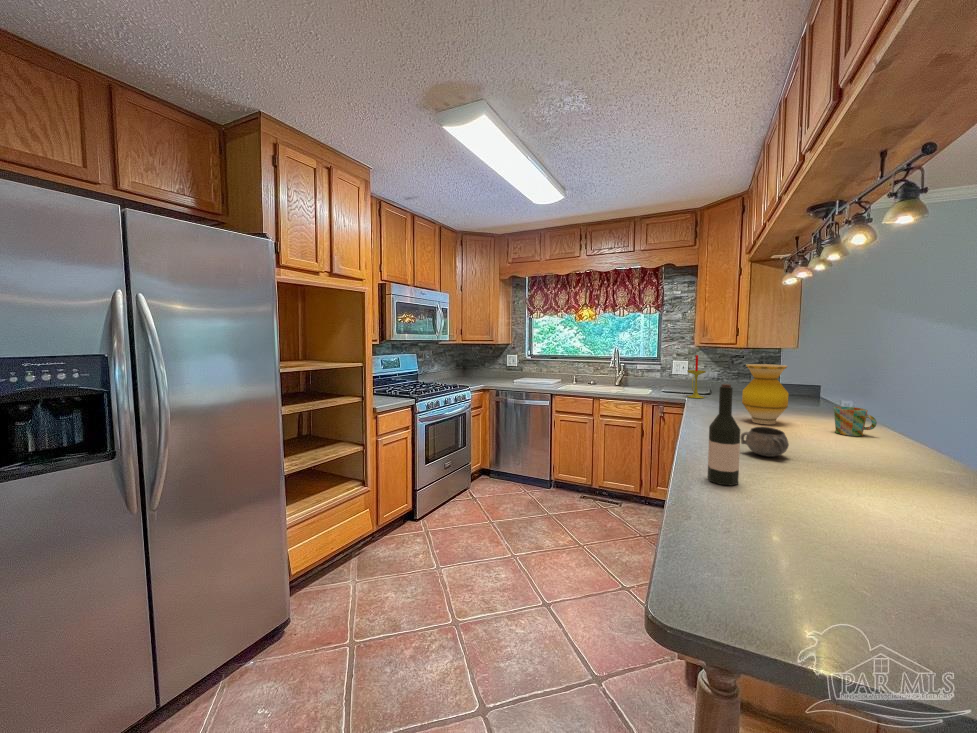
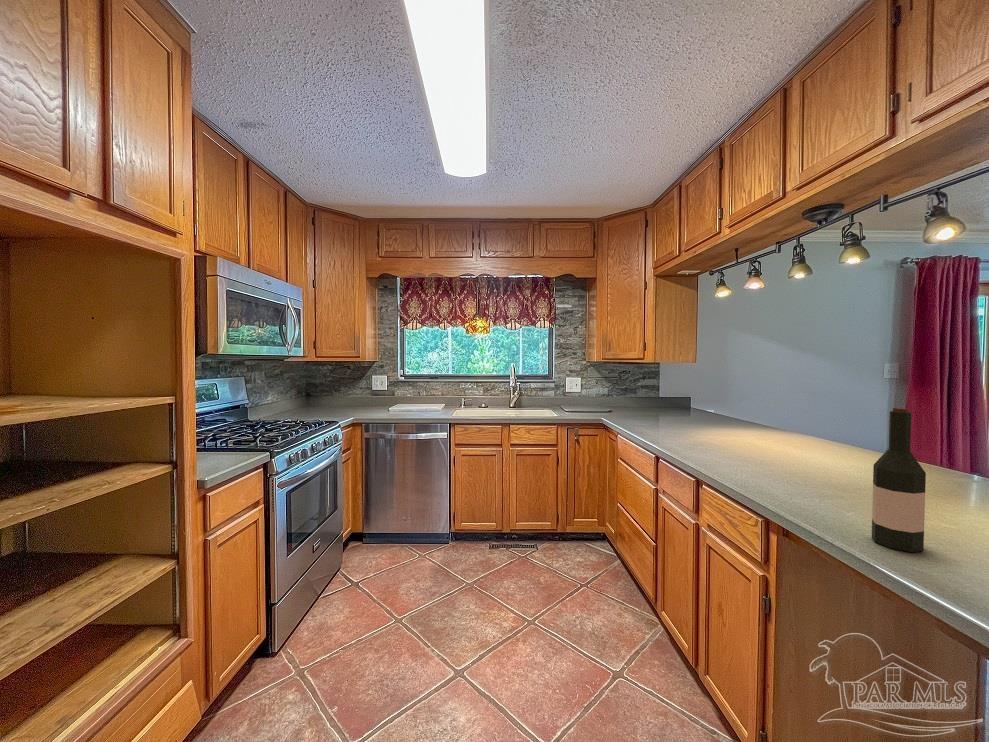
candle: present [687,355,706,398] -> none [601,370,620,418]
vase: present [742,364,789,425] -> none [702,379,748,444]
mug: present [834,407,877,436] -> none [791,419,829,449]
decorative bowl: present [741,427,789,457] -> none [797,453,859,489]

